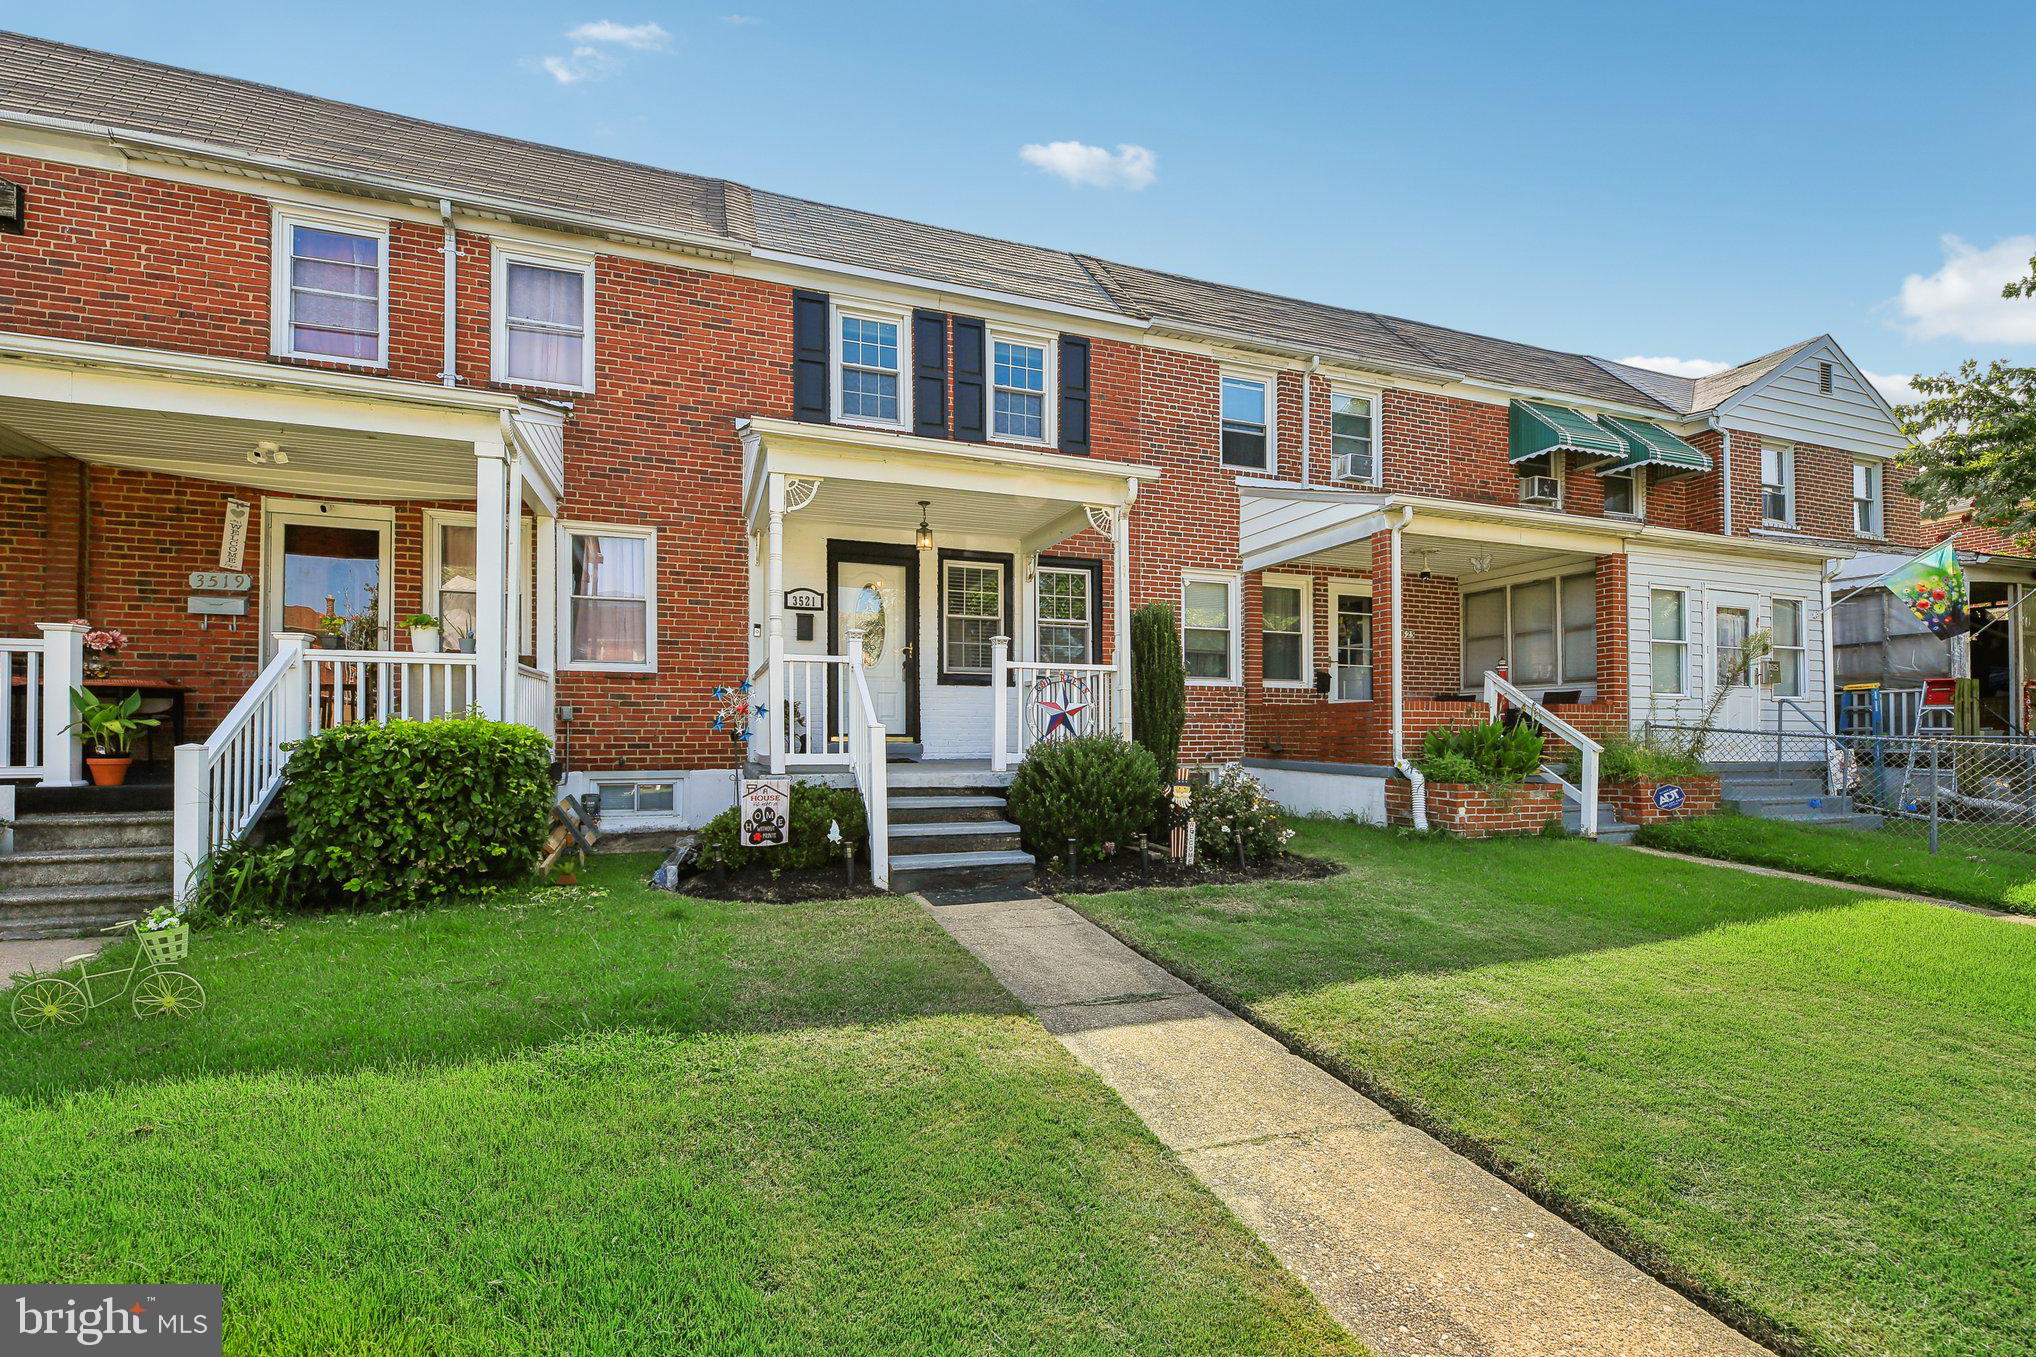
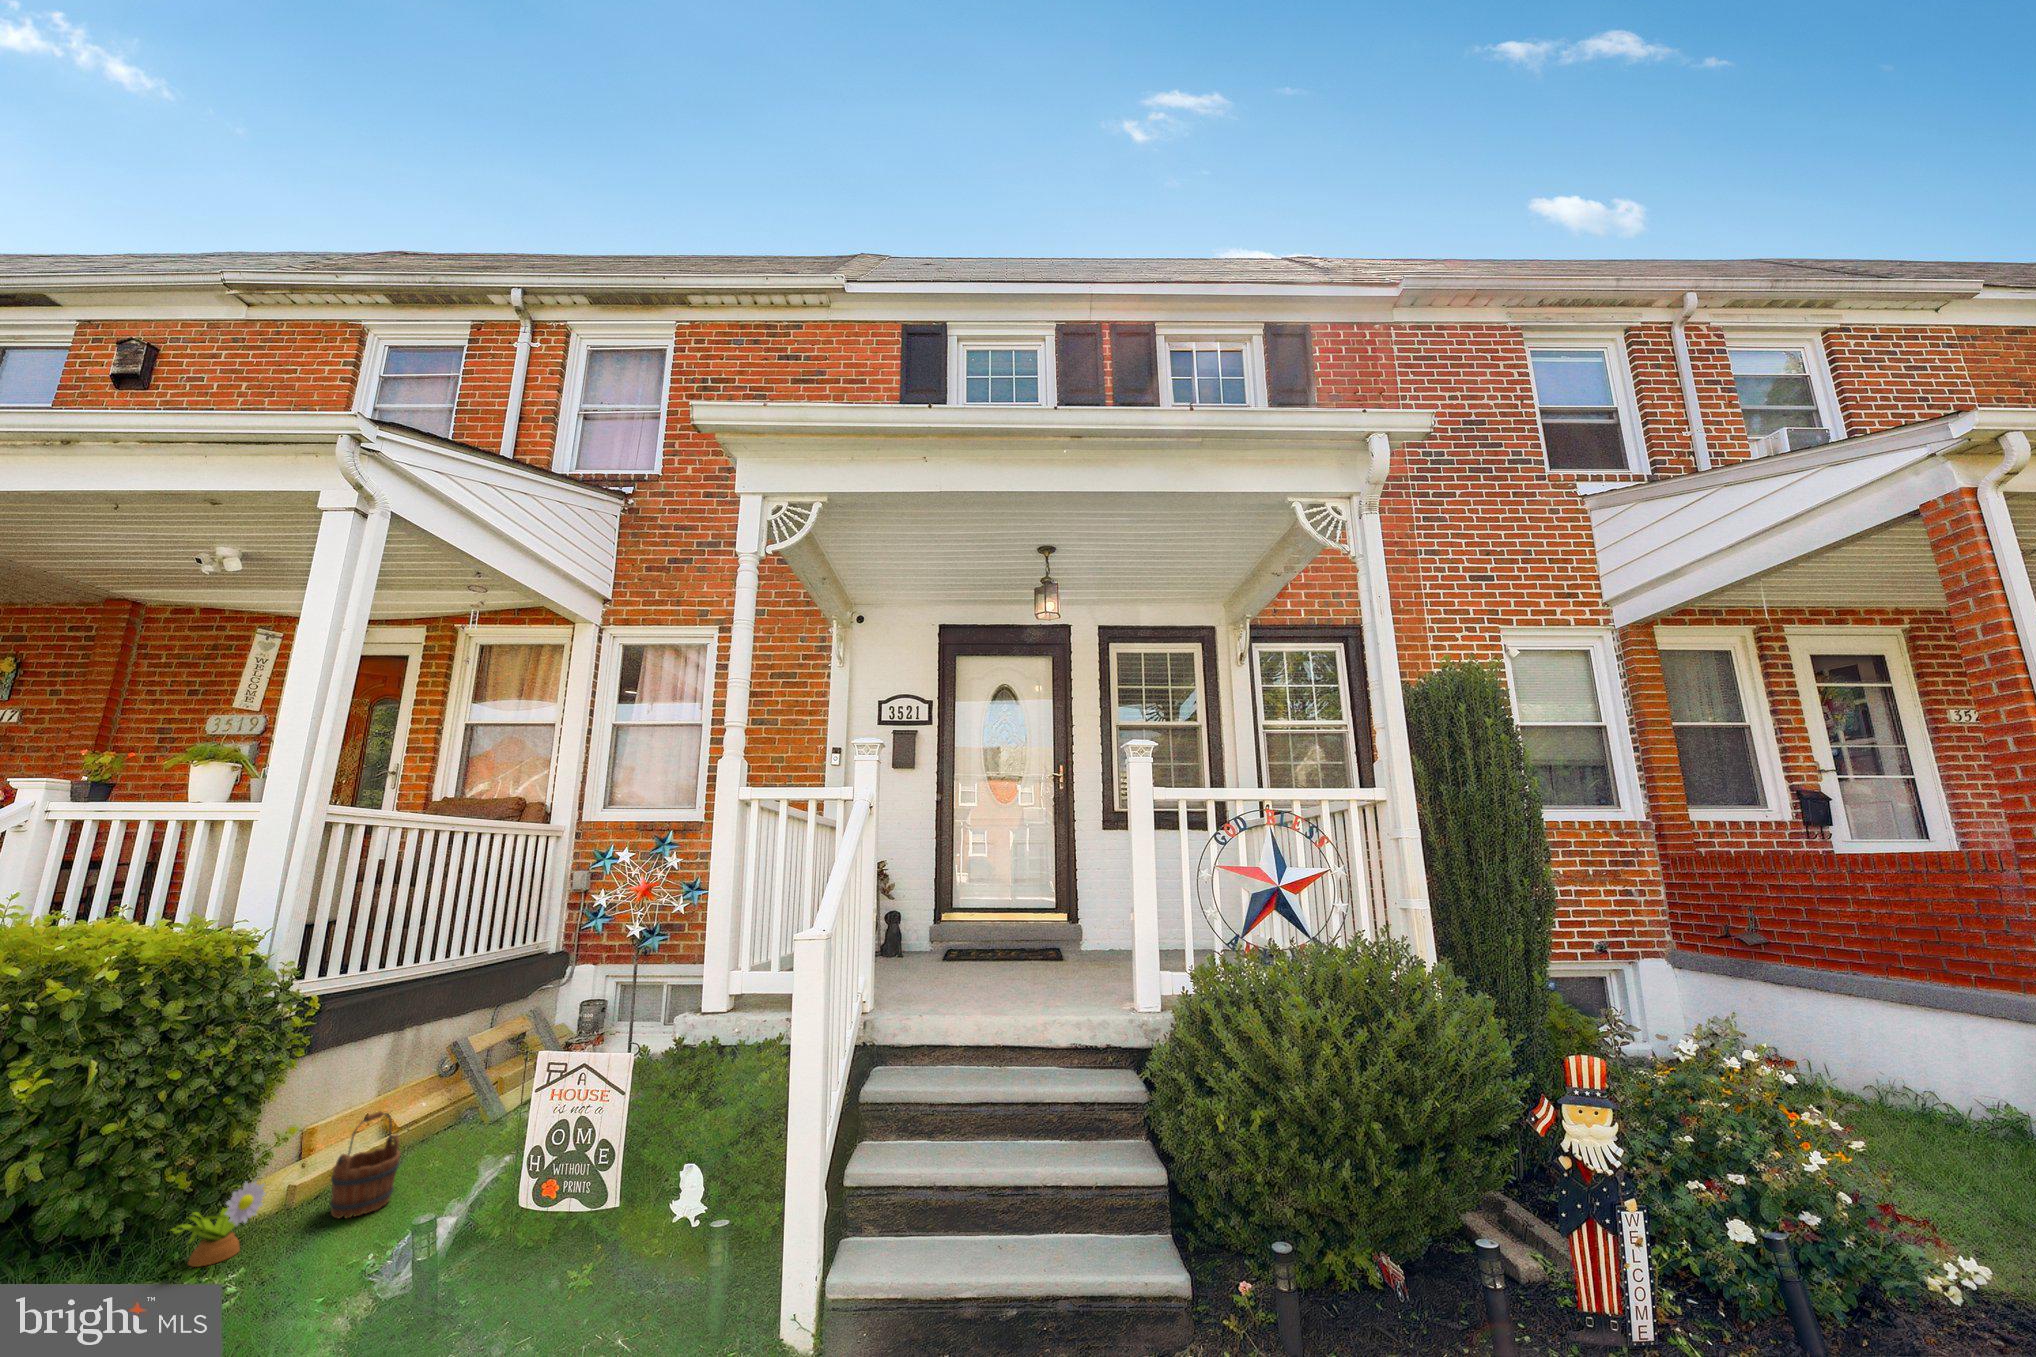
wooden bucket: none [590,825,621,874] -> present [330,1111,400,1218]

